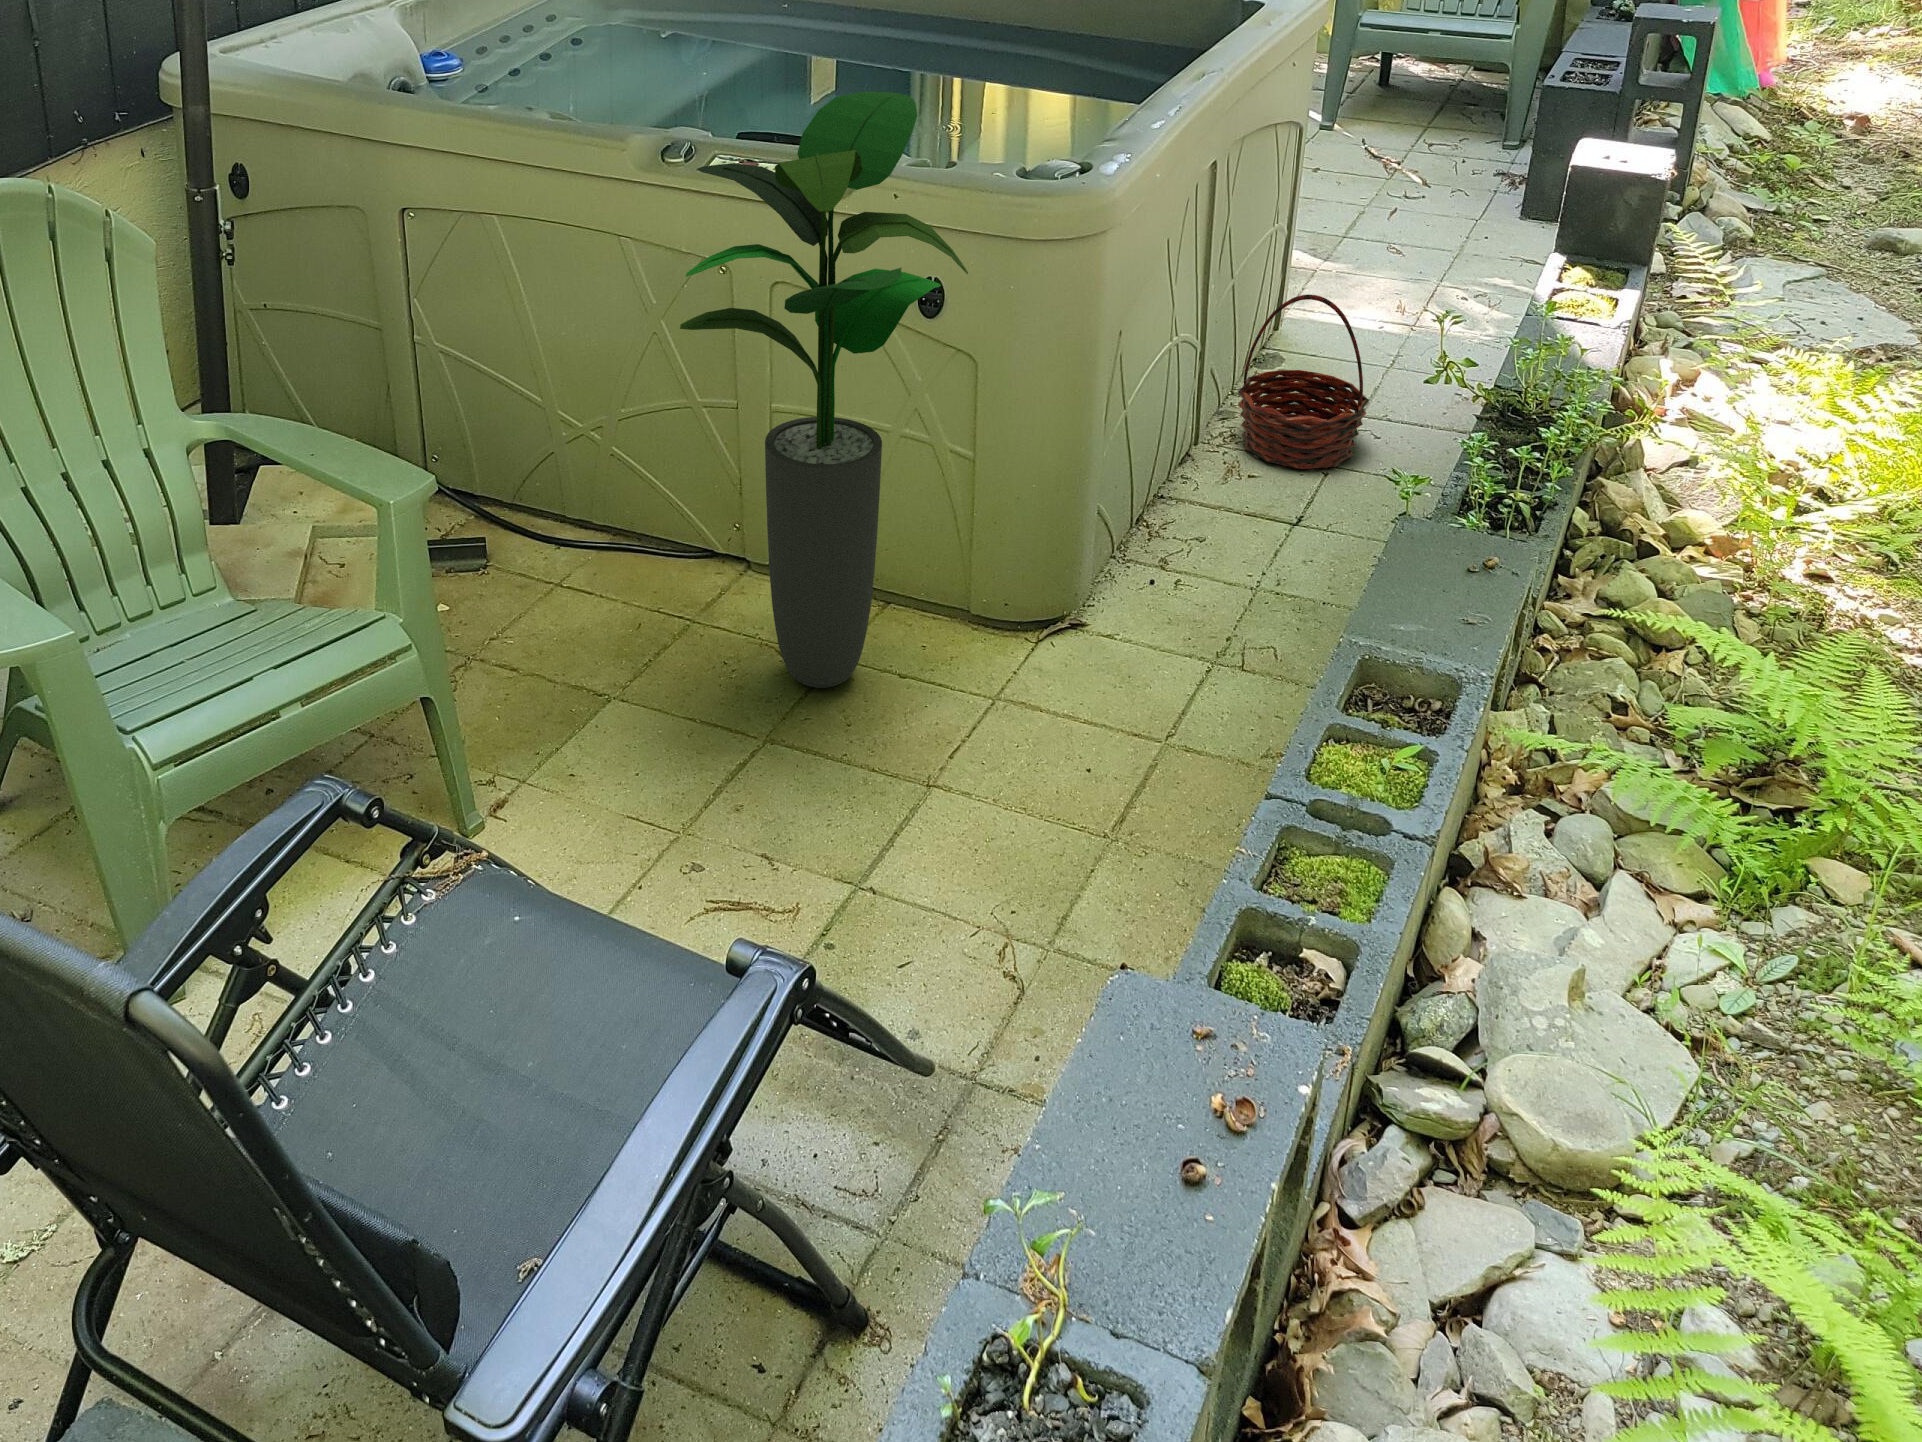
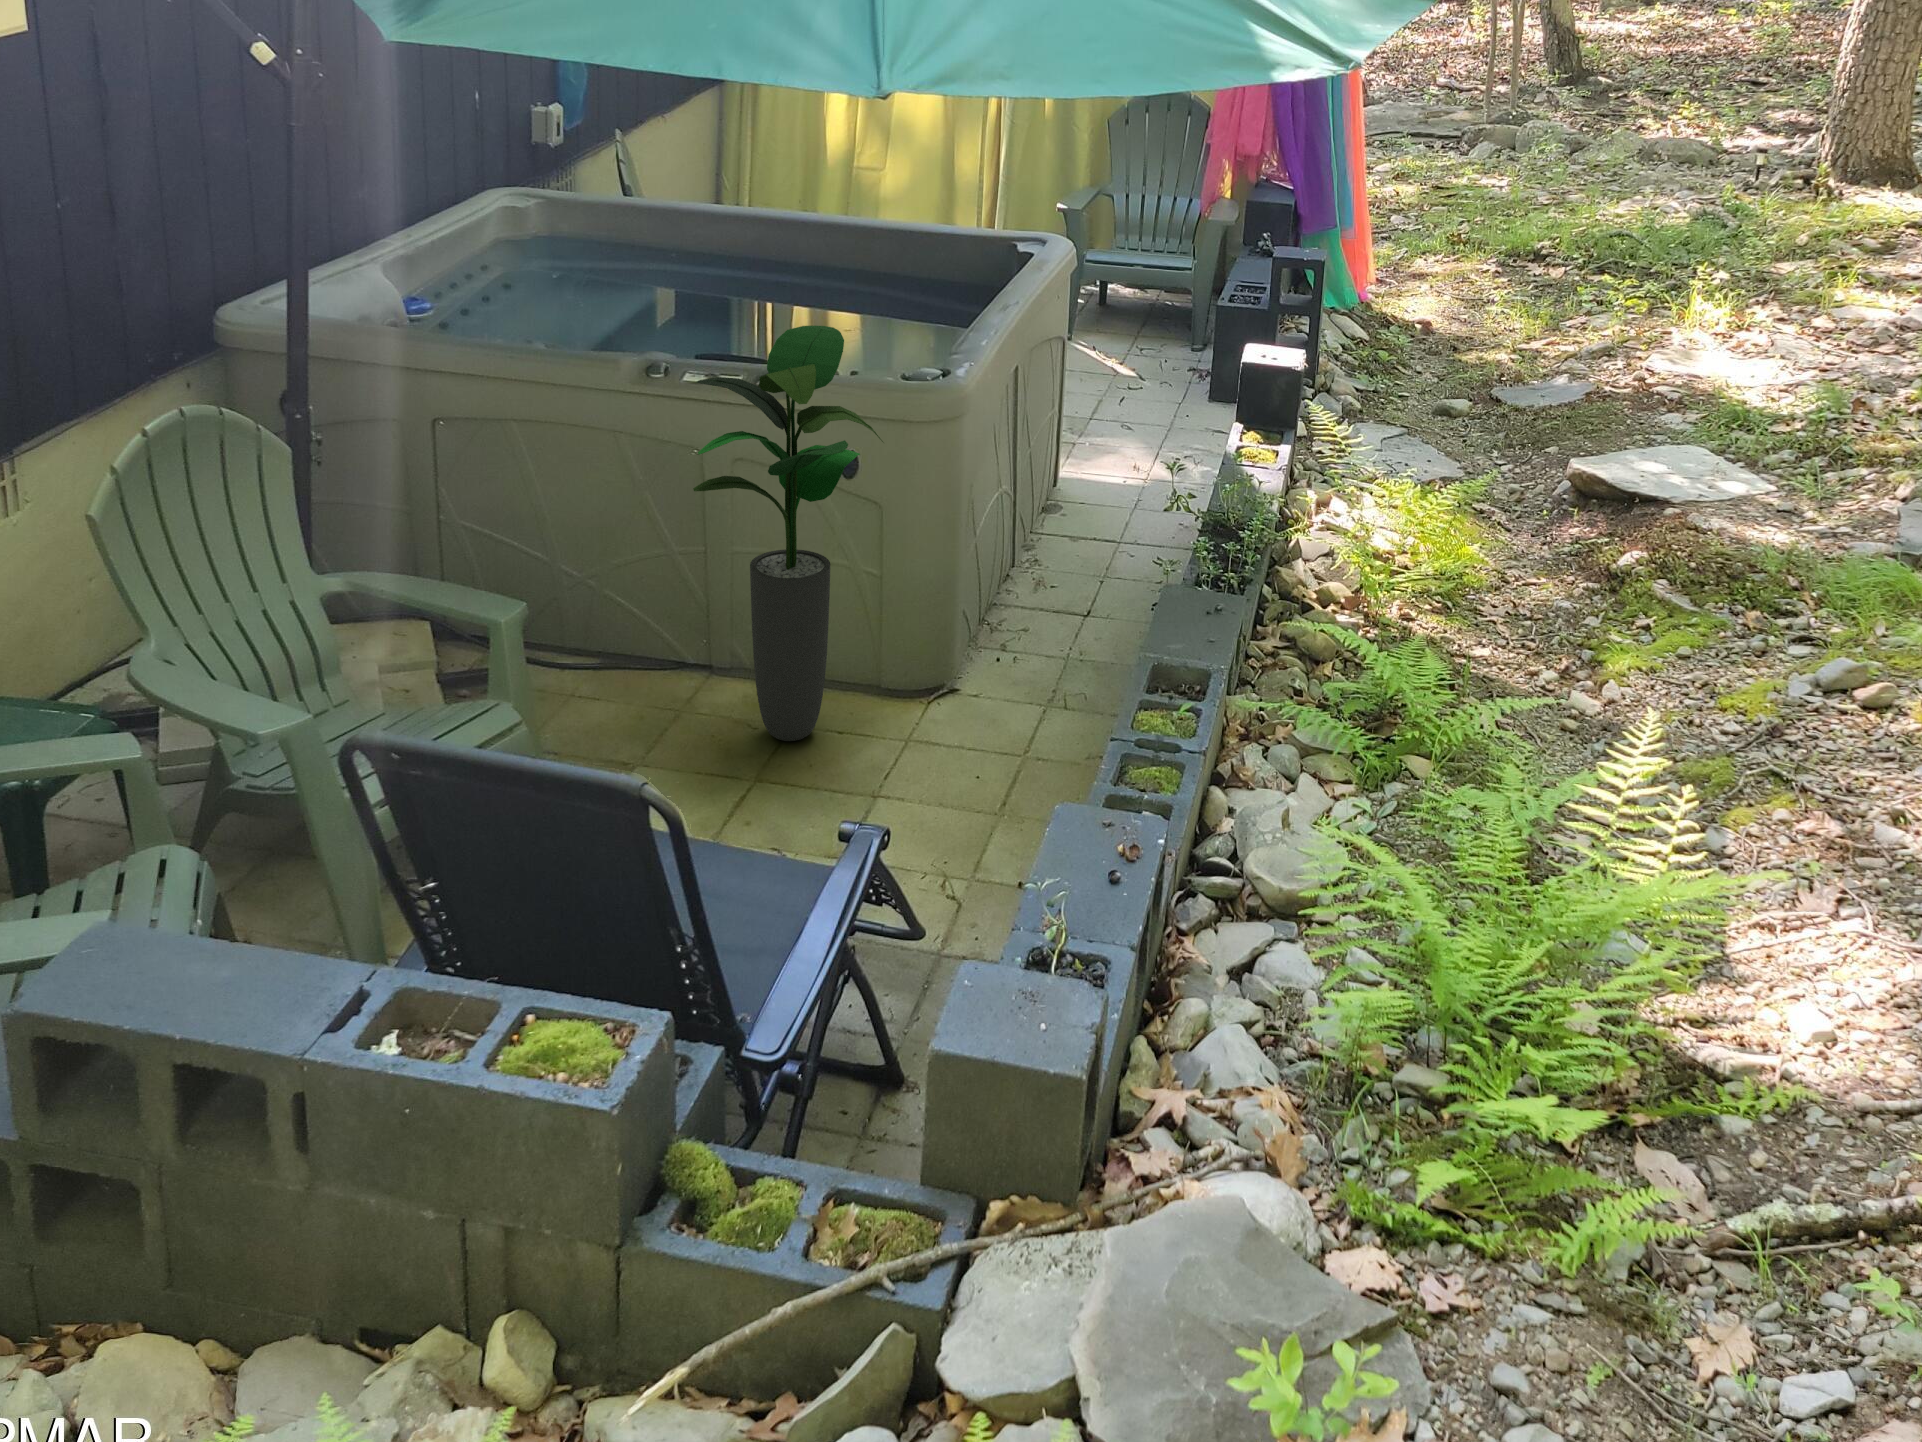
basket: present [1238,295,1369,470] -> none [1040,455,1127,578]

